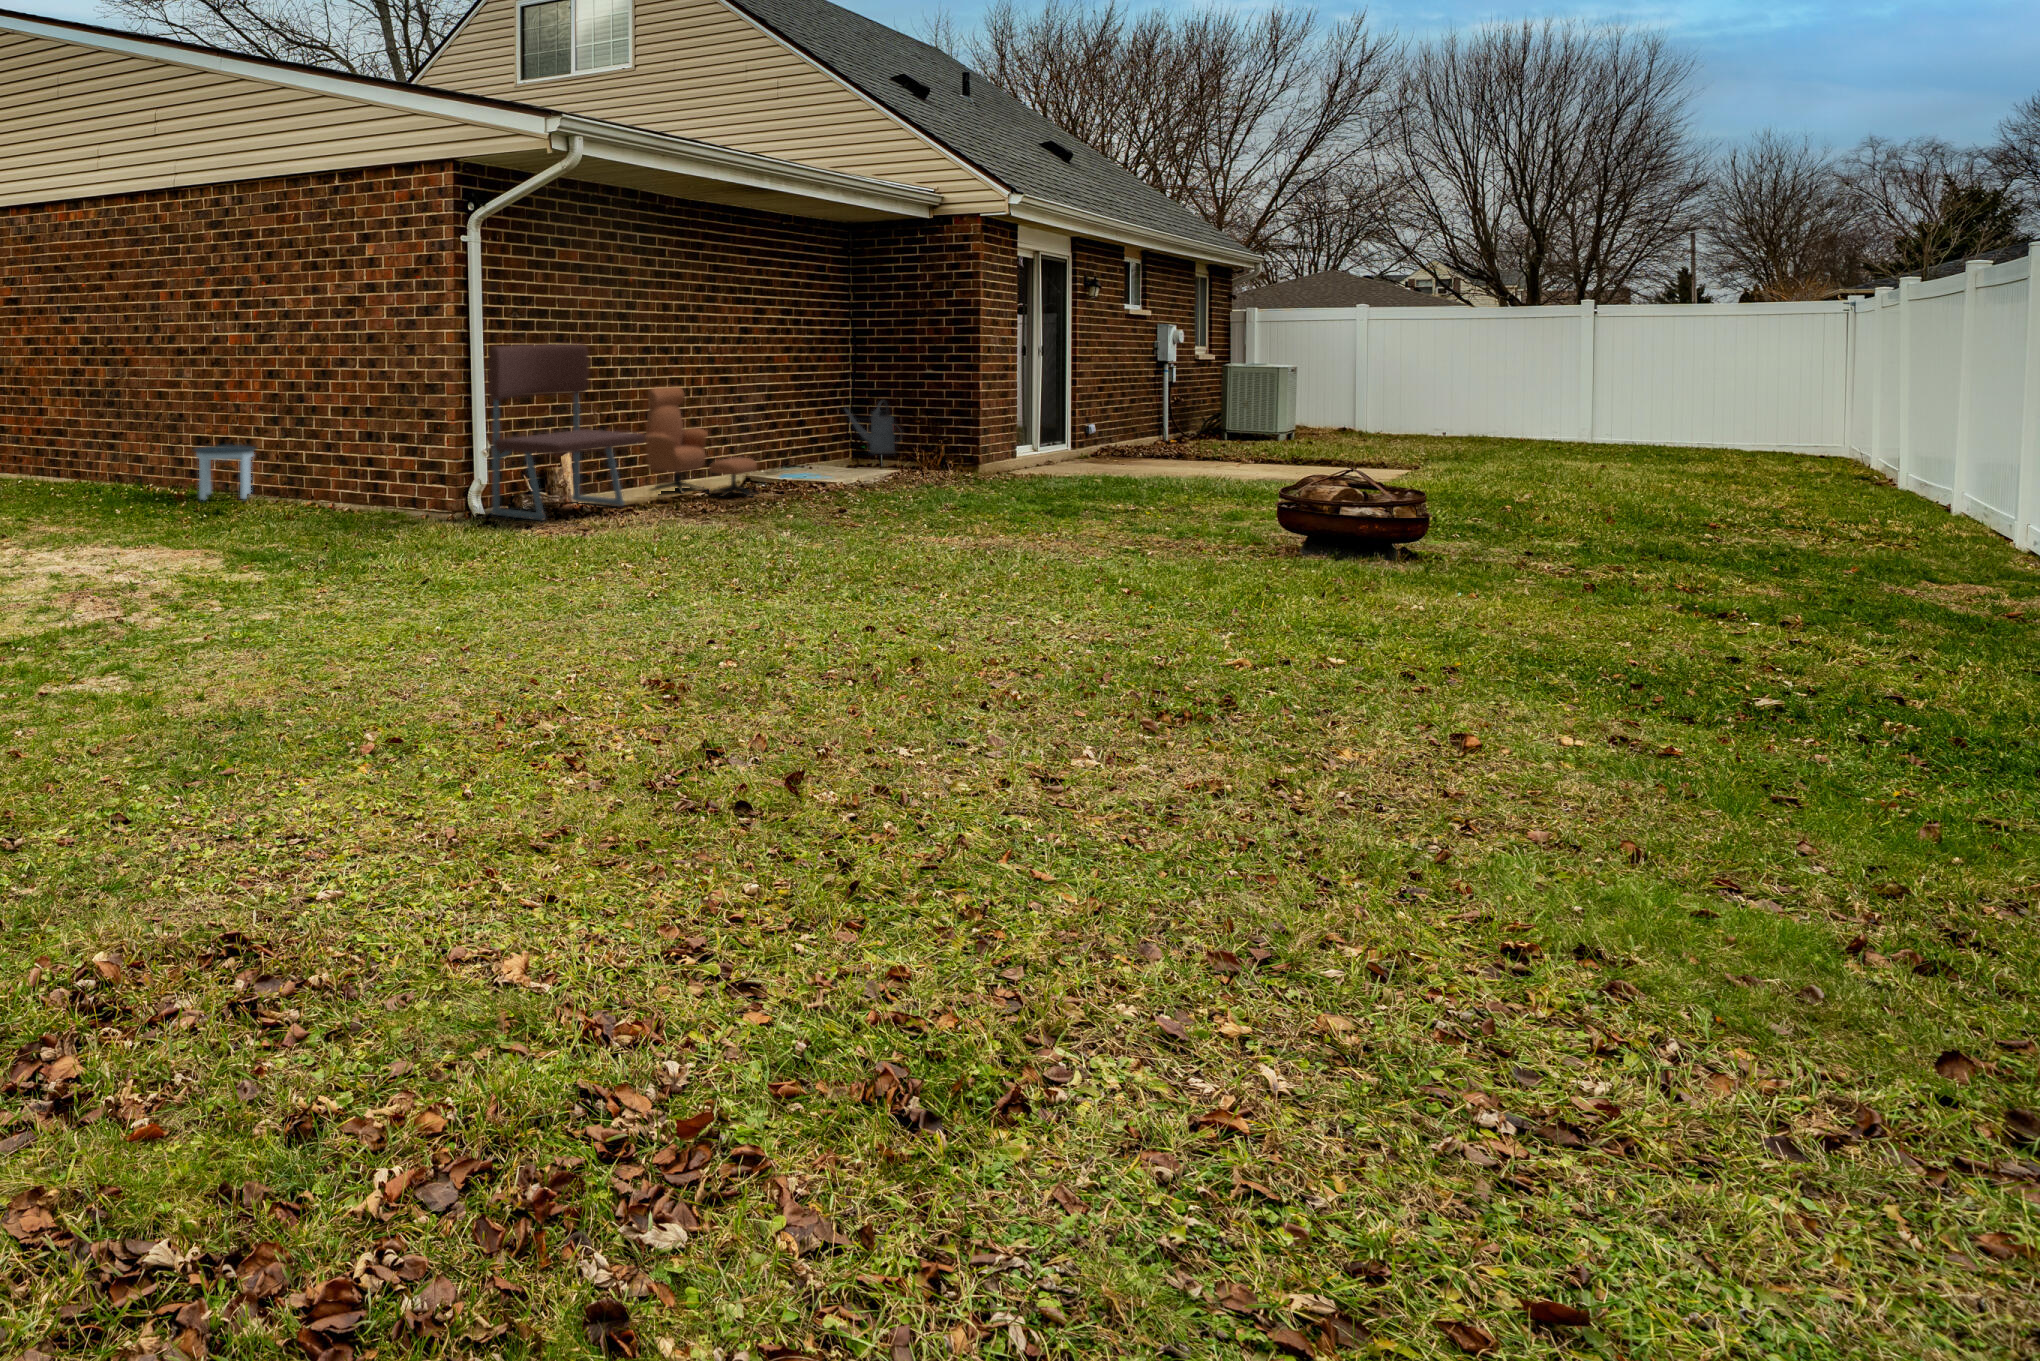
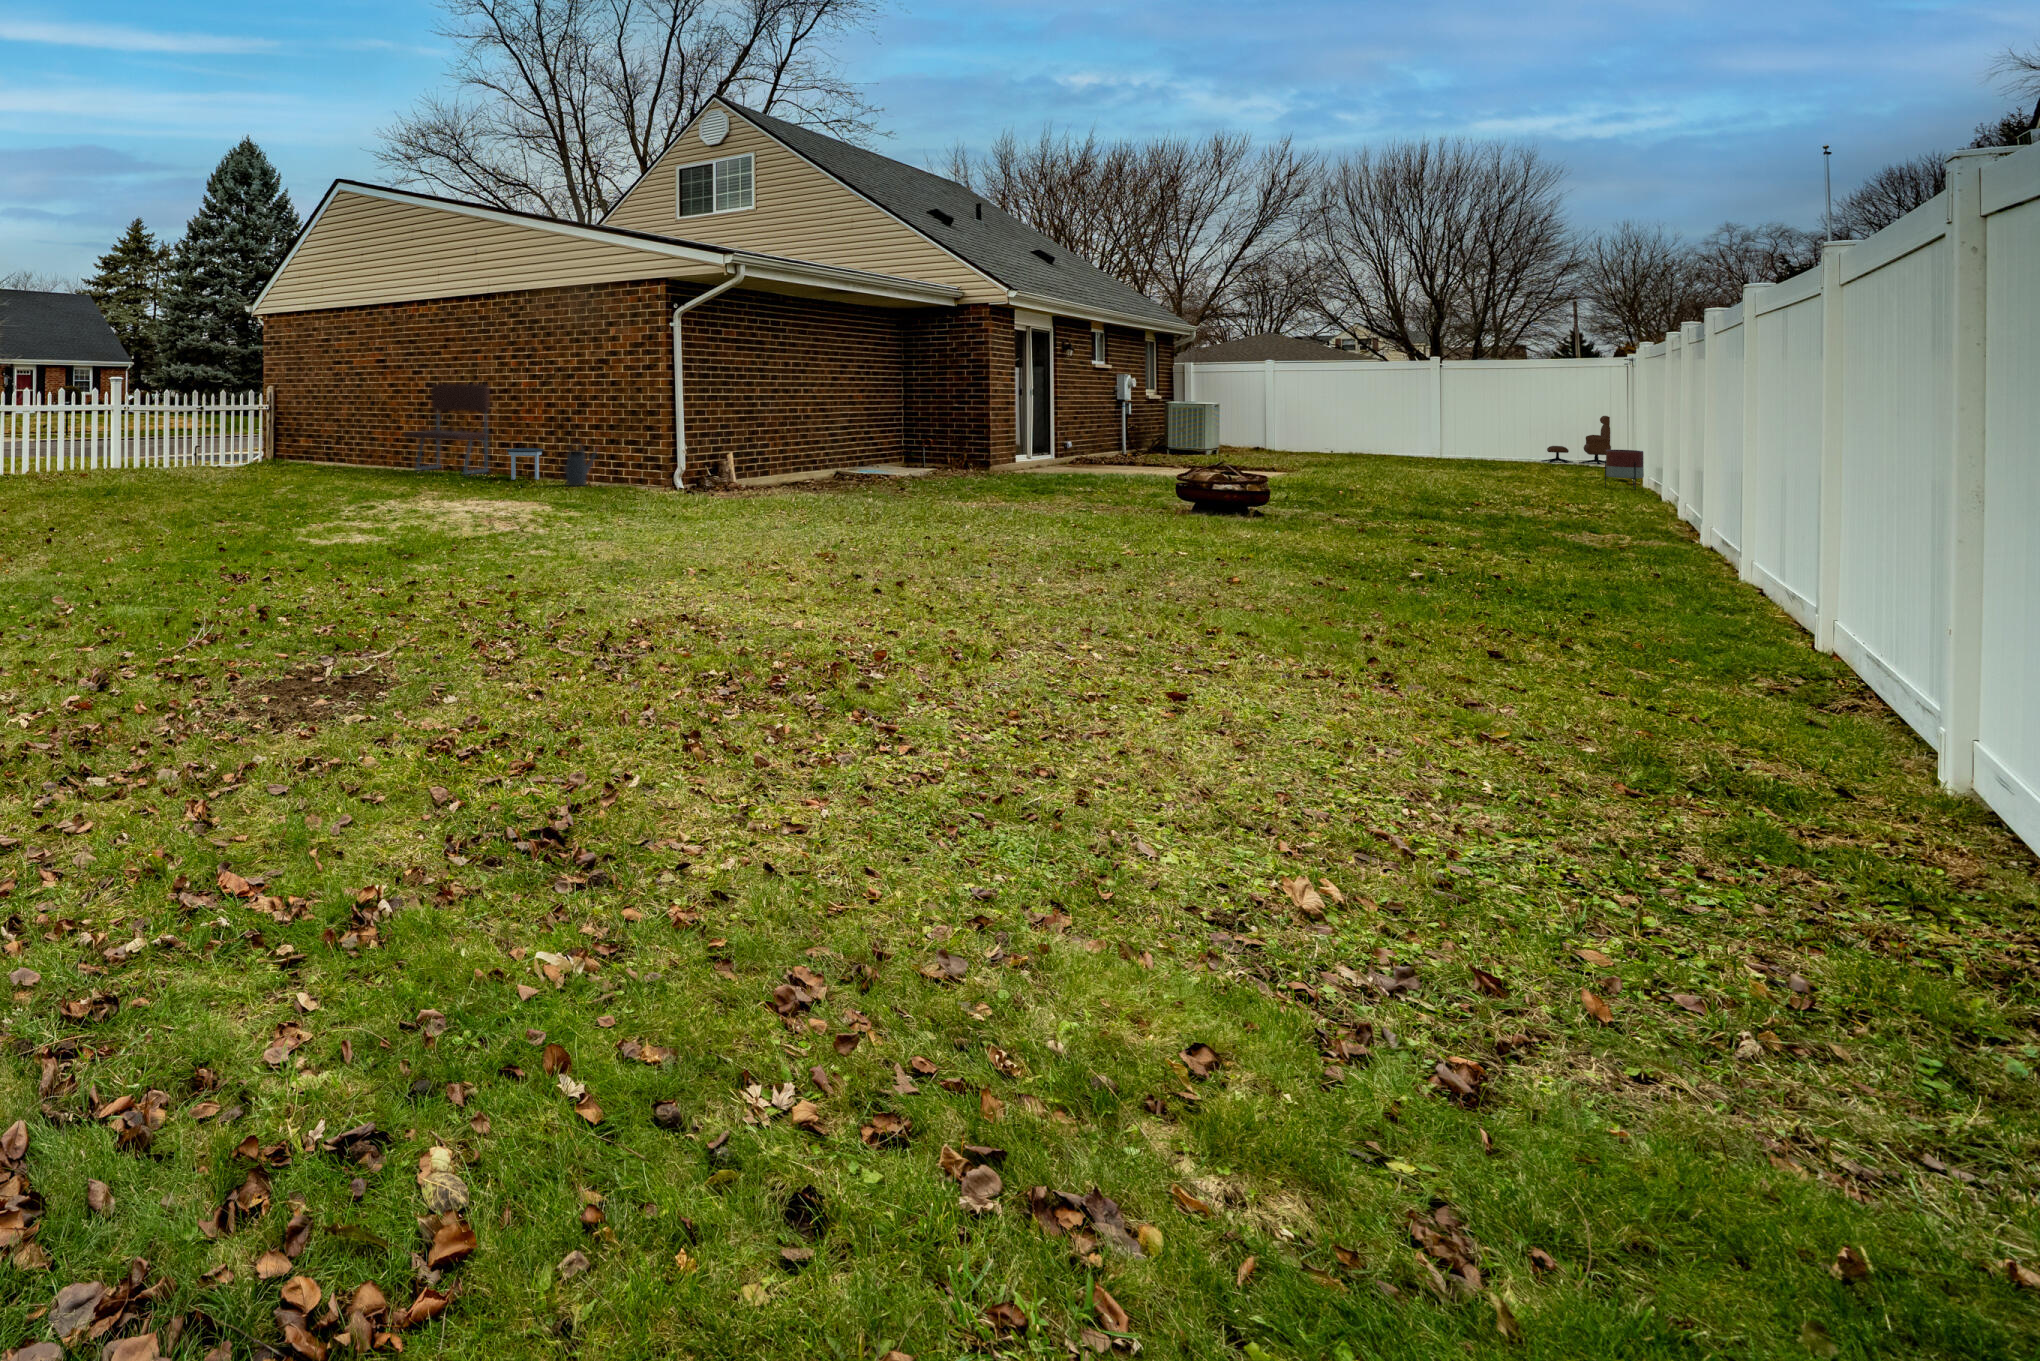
bench: present [488,344,645,521] -> present [405,384,490,475]
lounge chair: present [645,387,757,497] -> present [1542,416,1611,464]
watering can: present [845,402,901,454] -> present [565,449,597,486]
planter: none [1887,441,1947,502] -> present [1605,450,1644,490]

